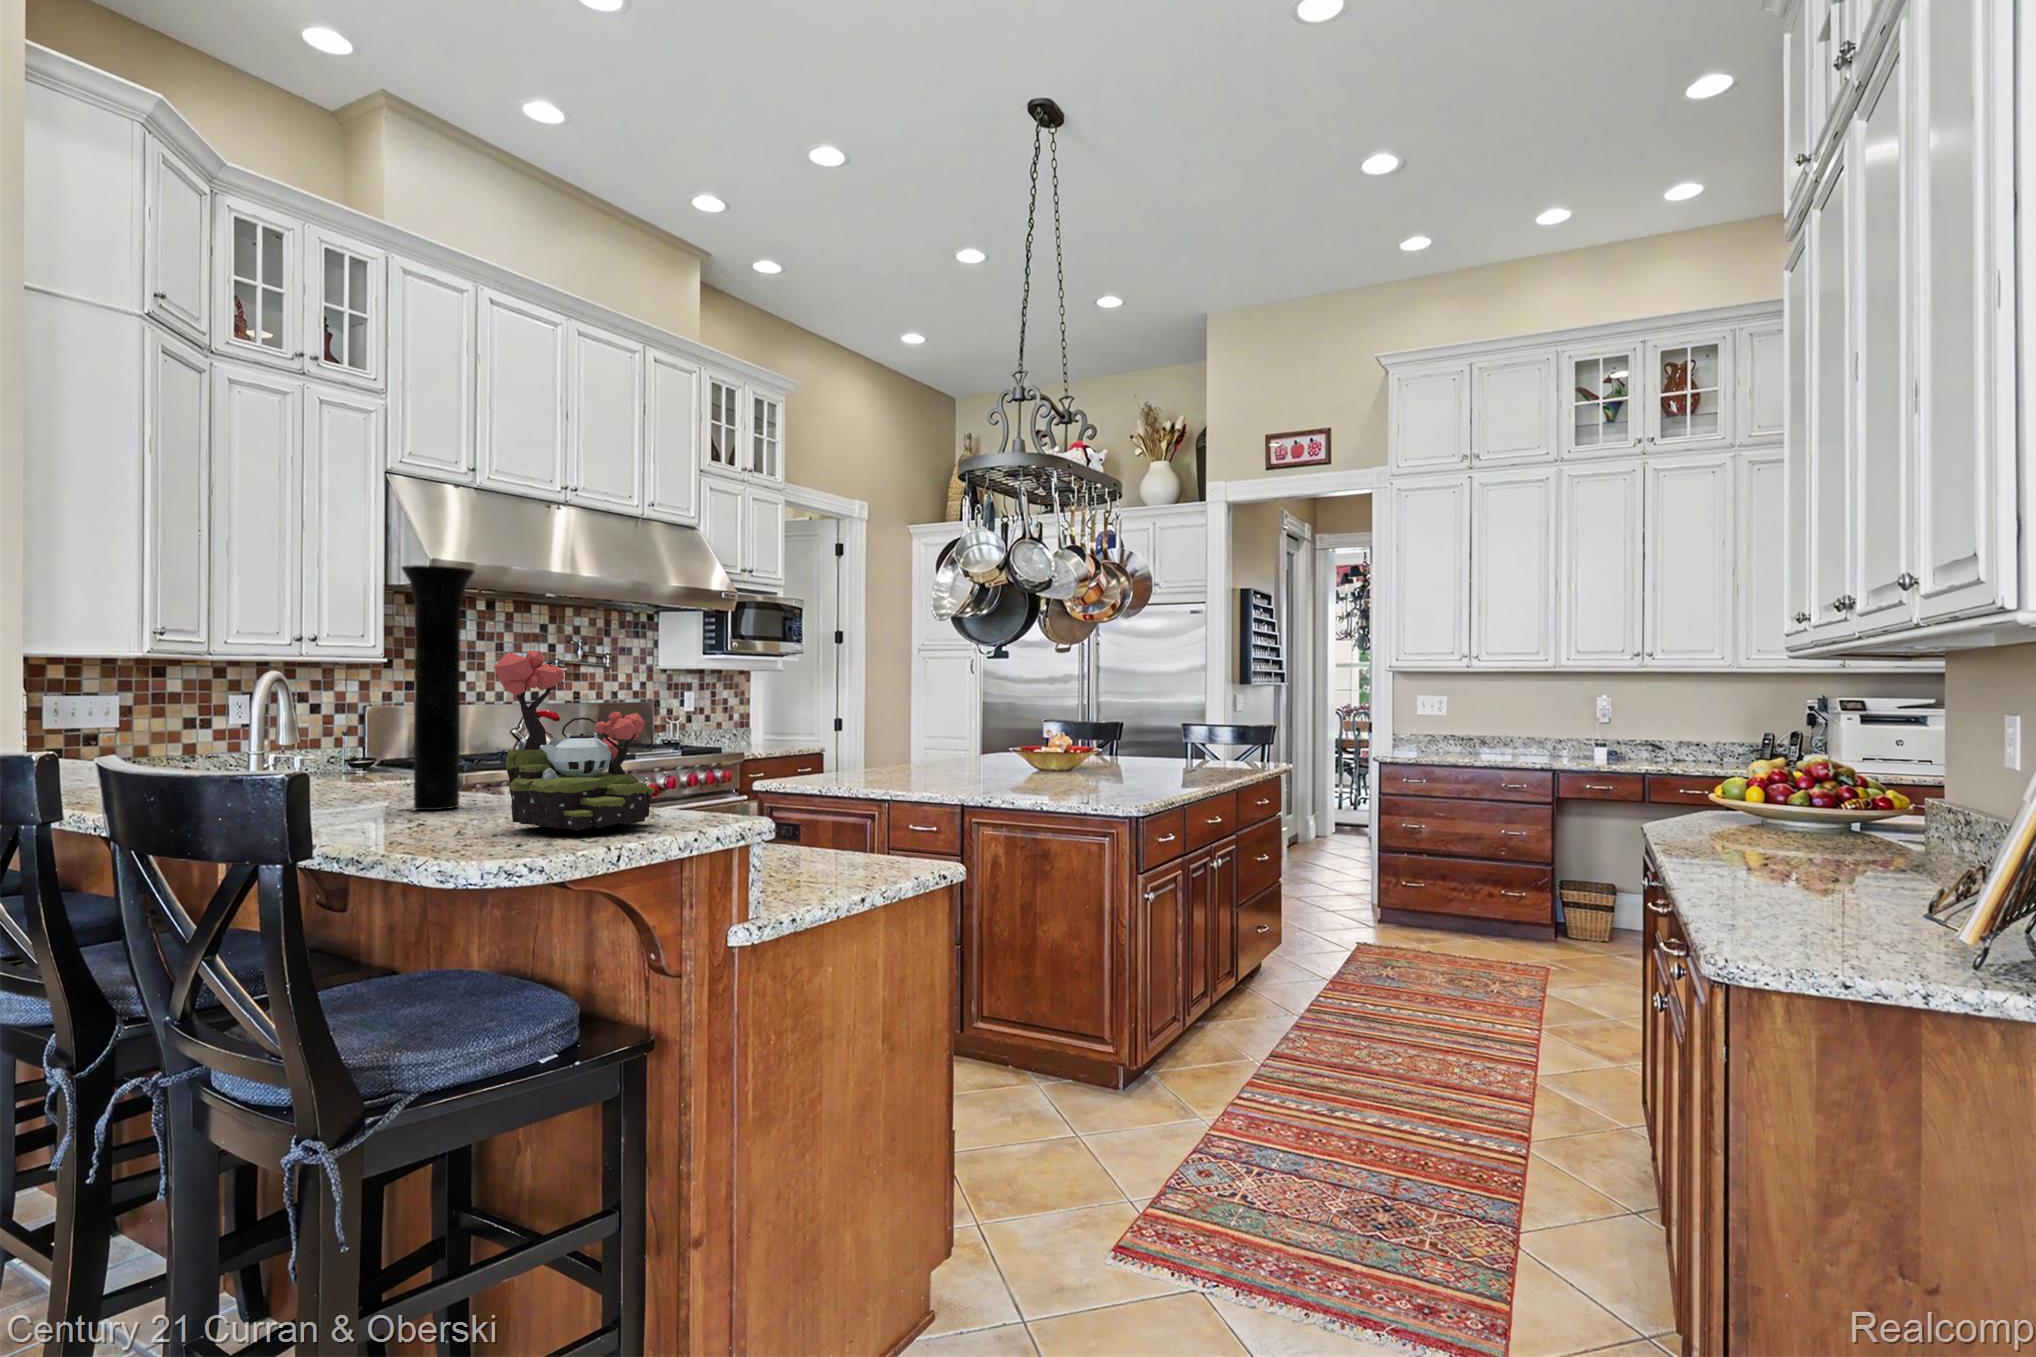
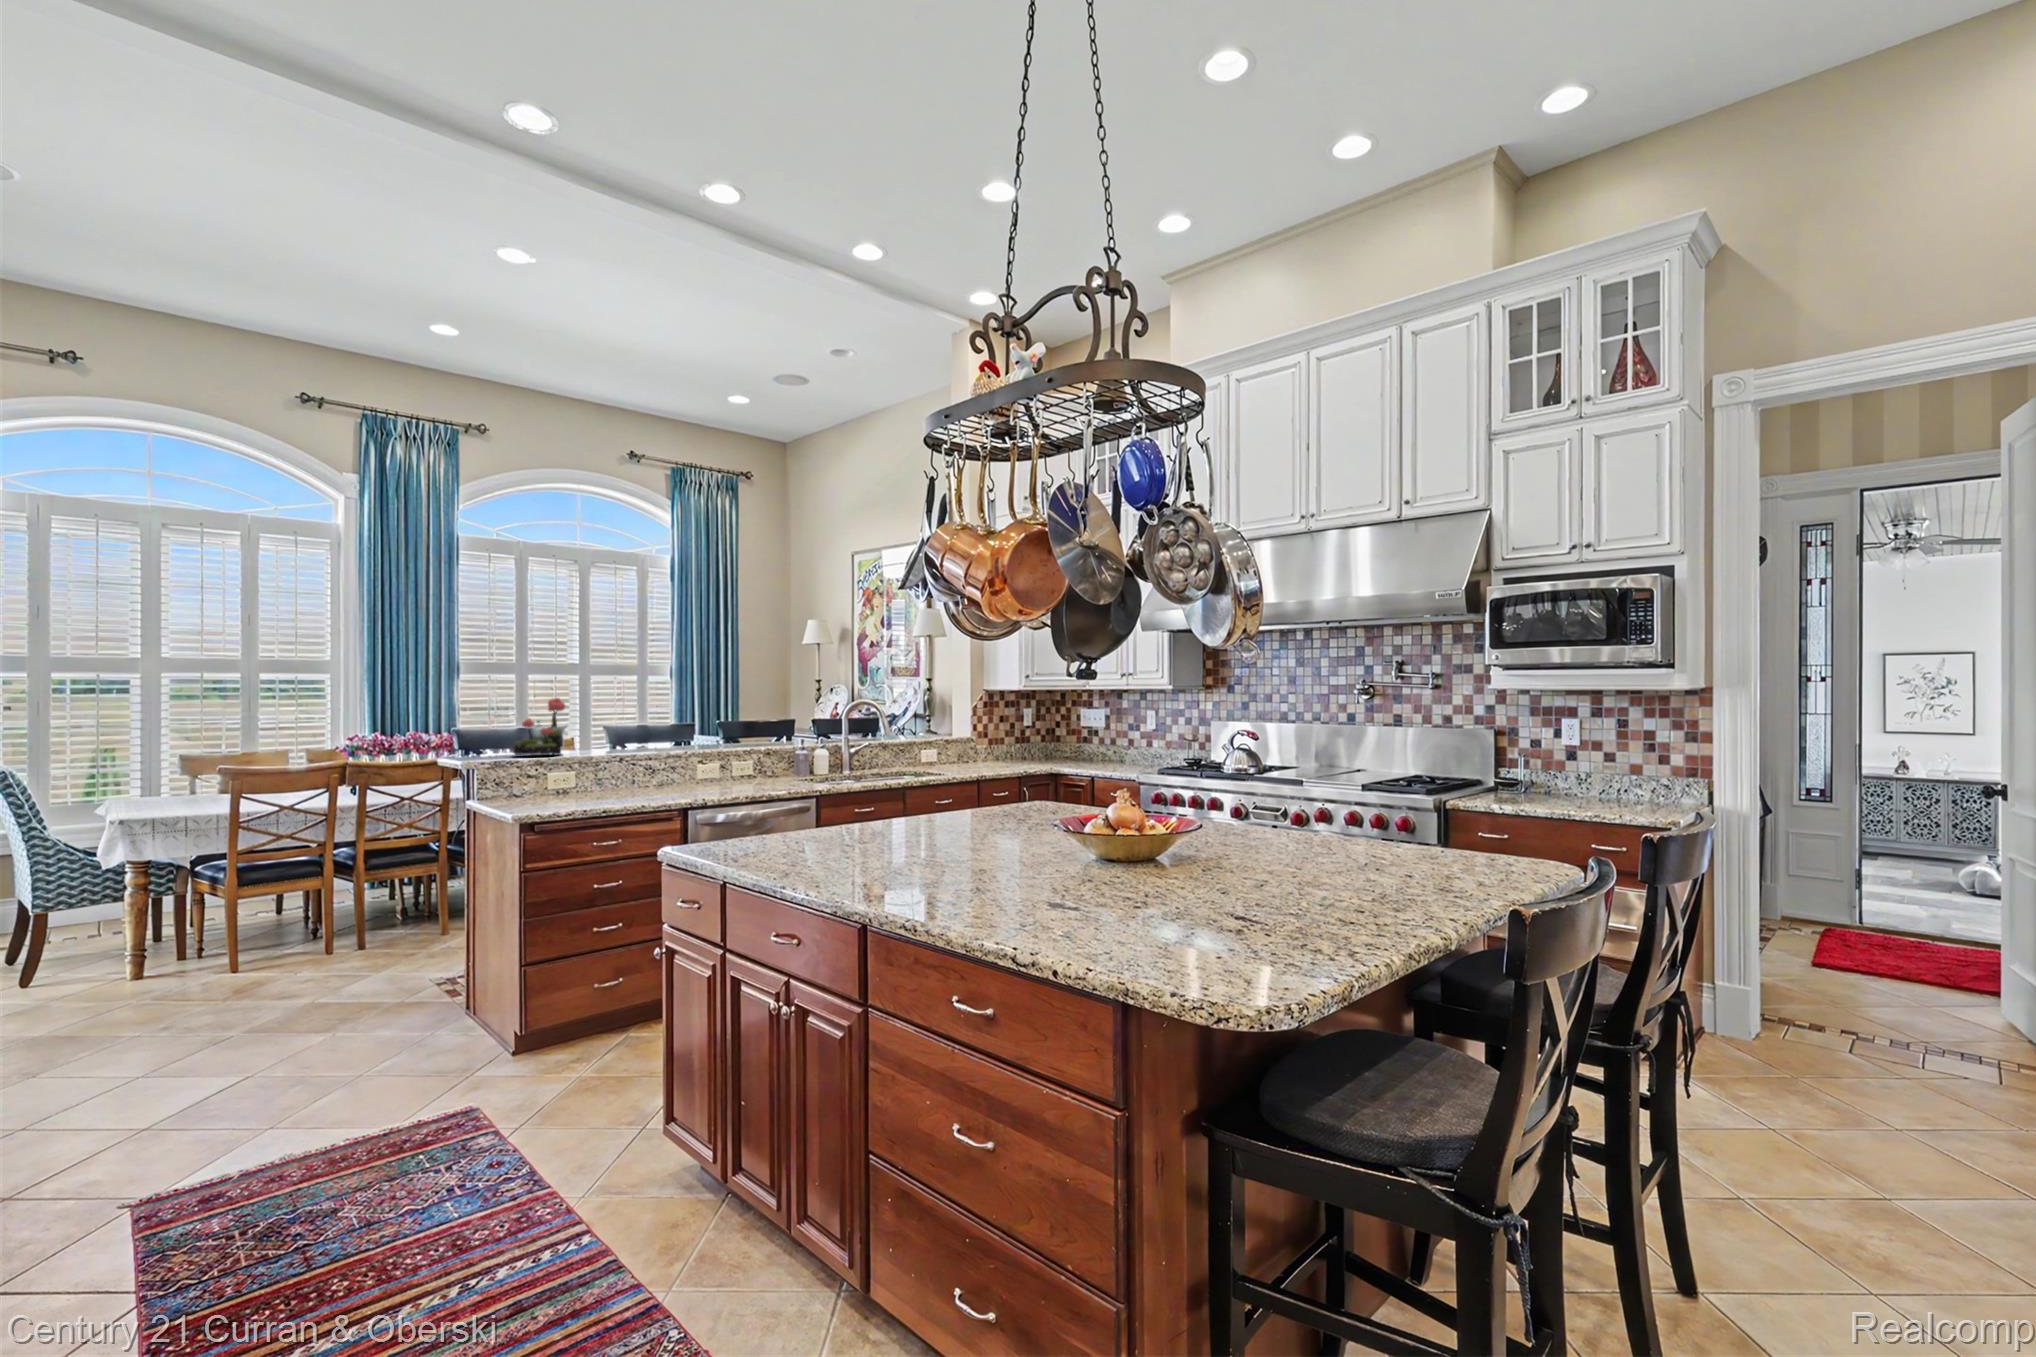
vase: present [402,565,474,810] -> none [637,666,663,753]

